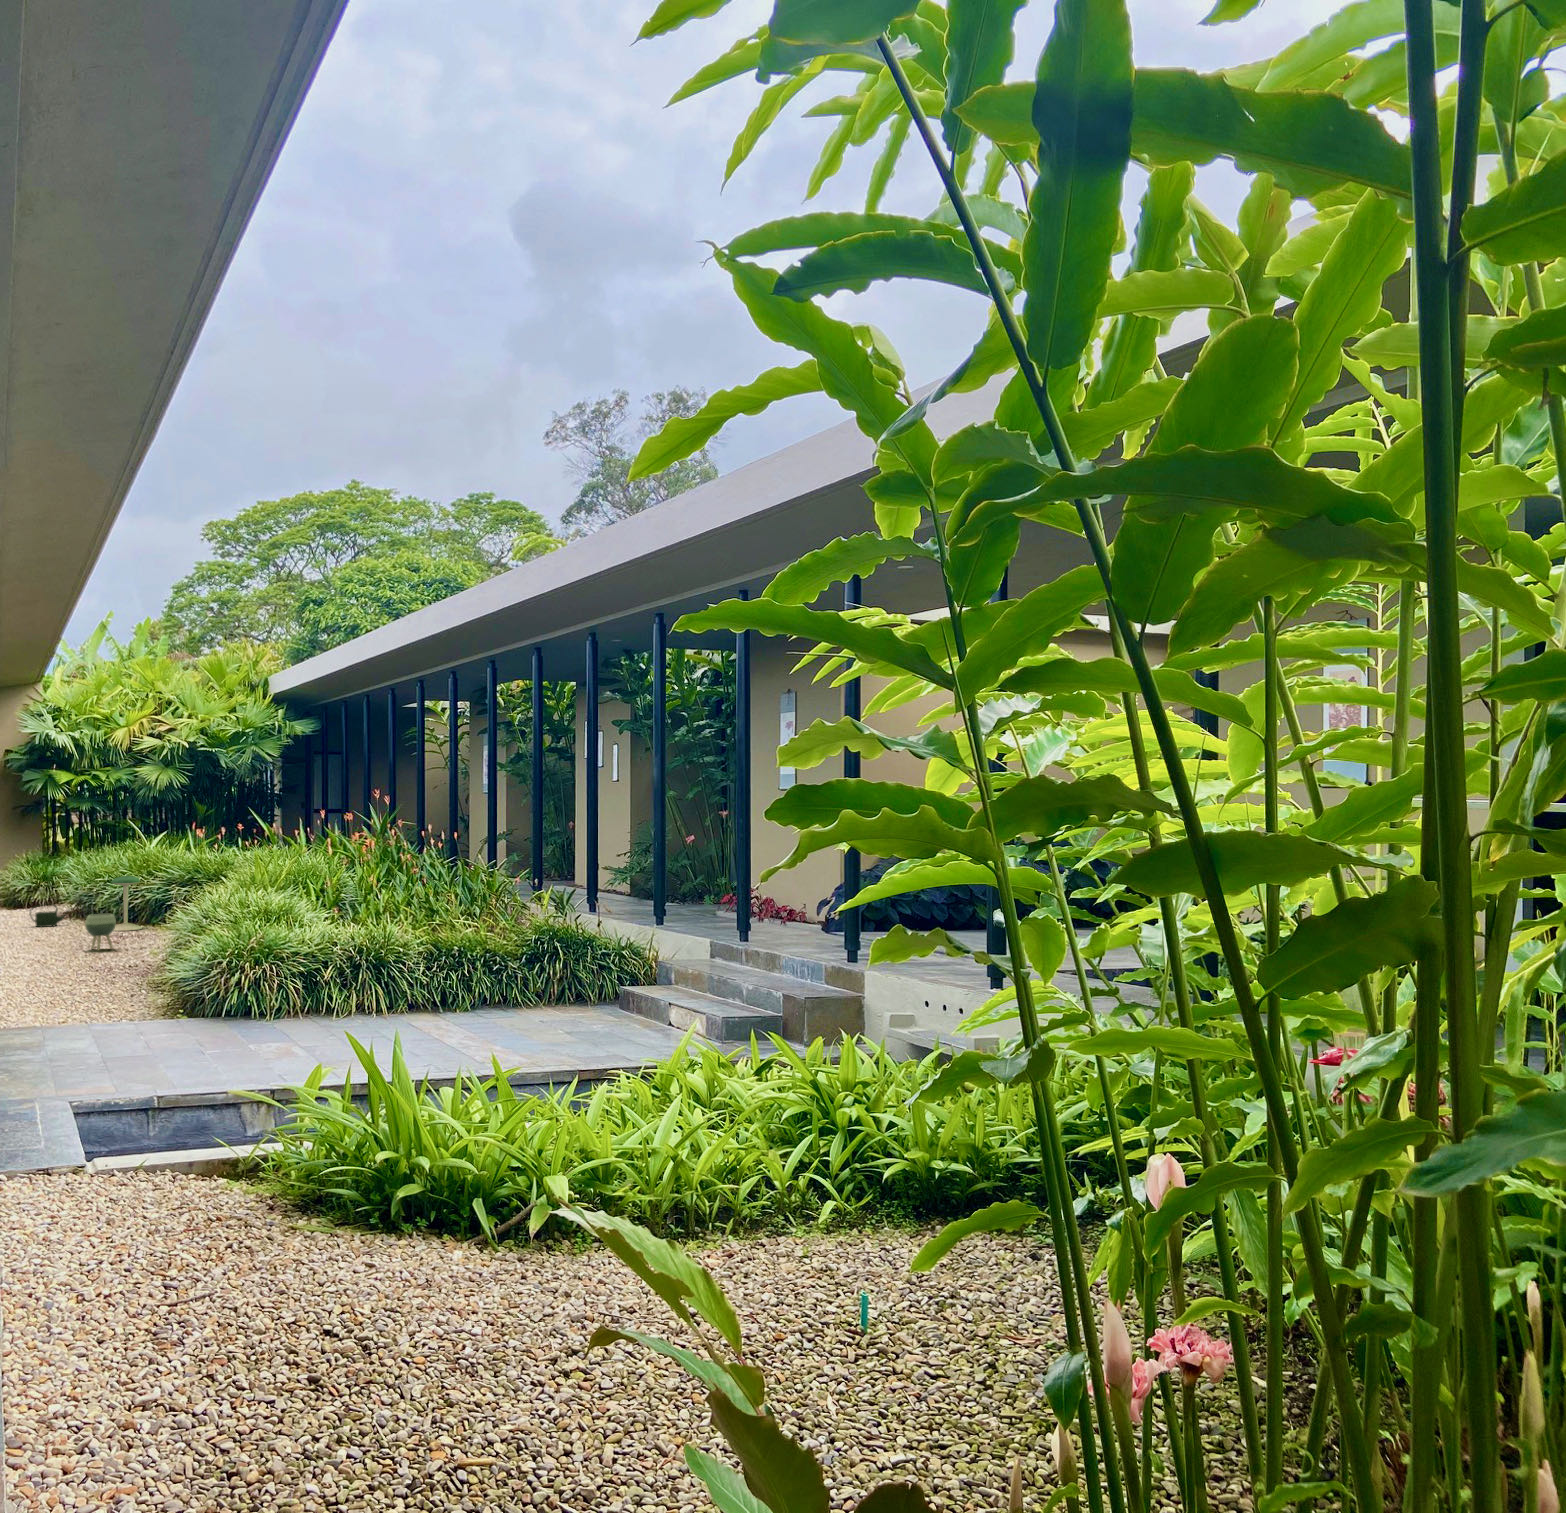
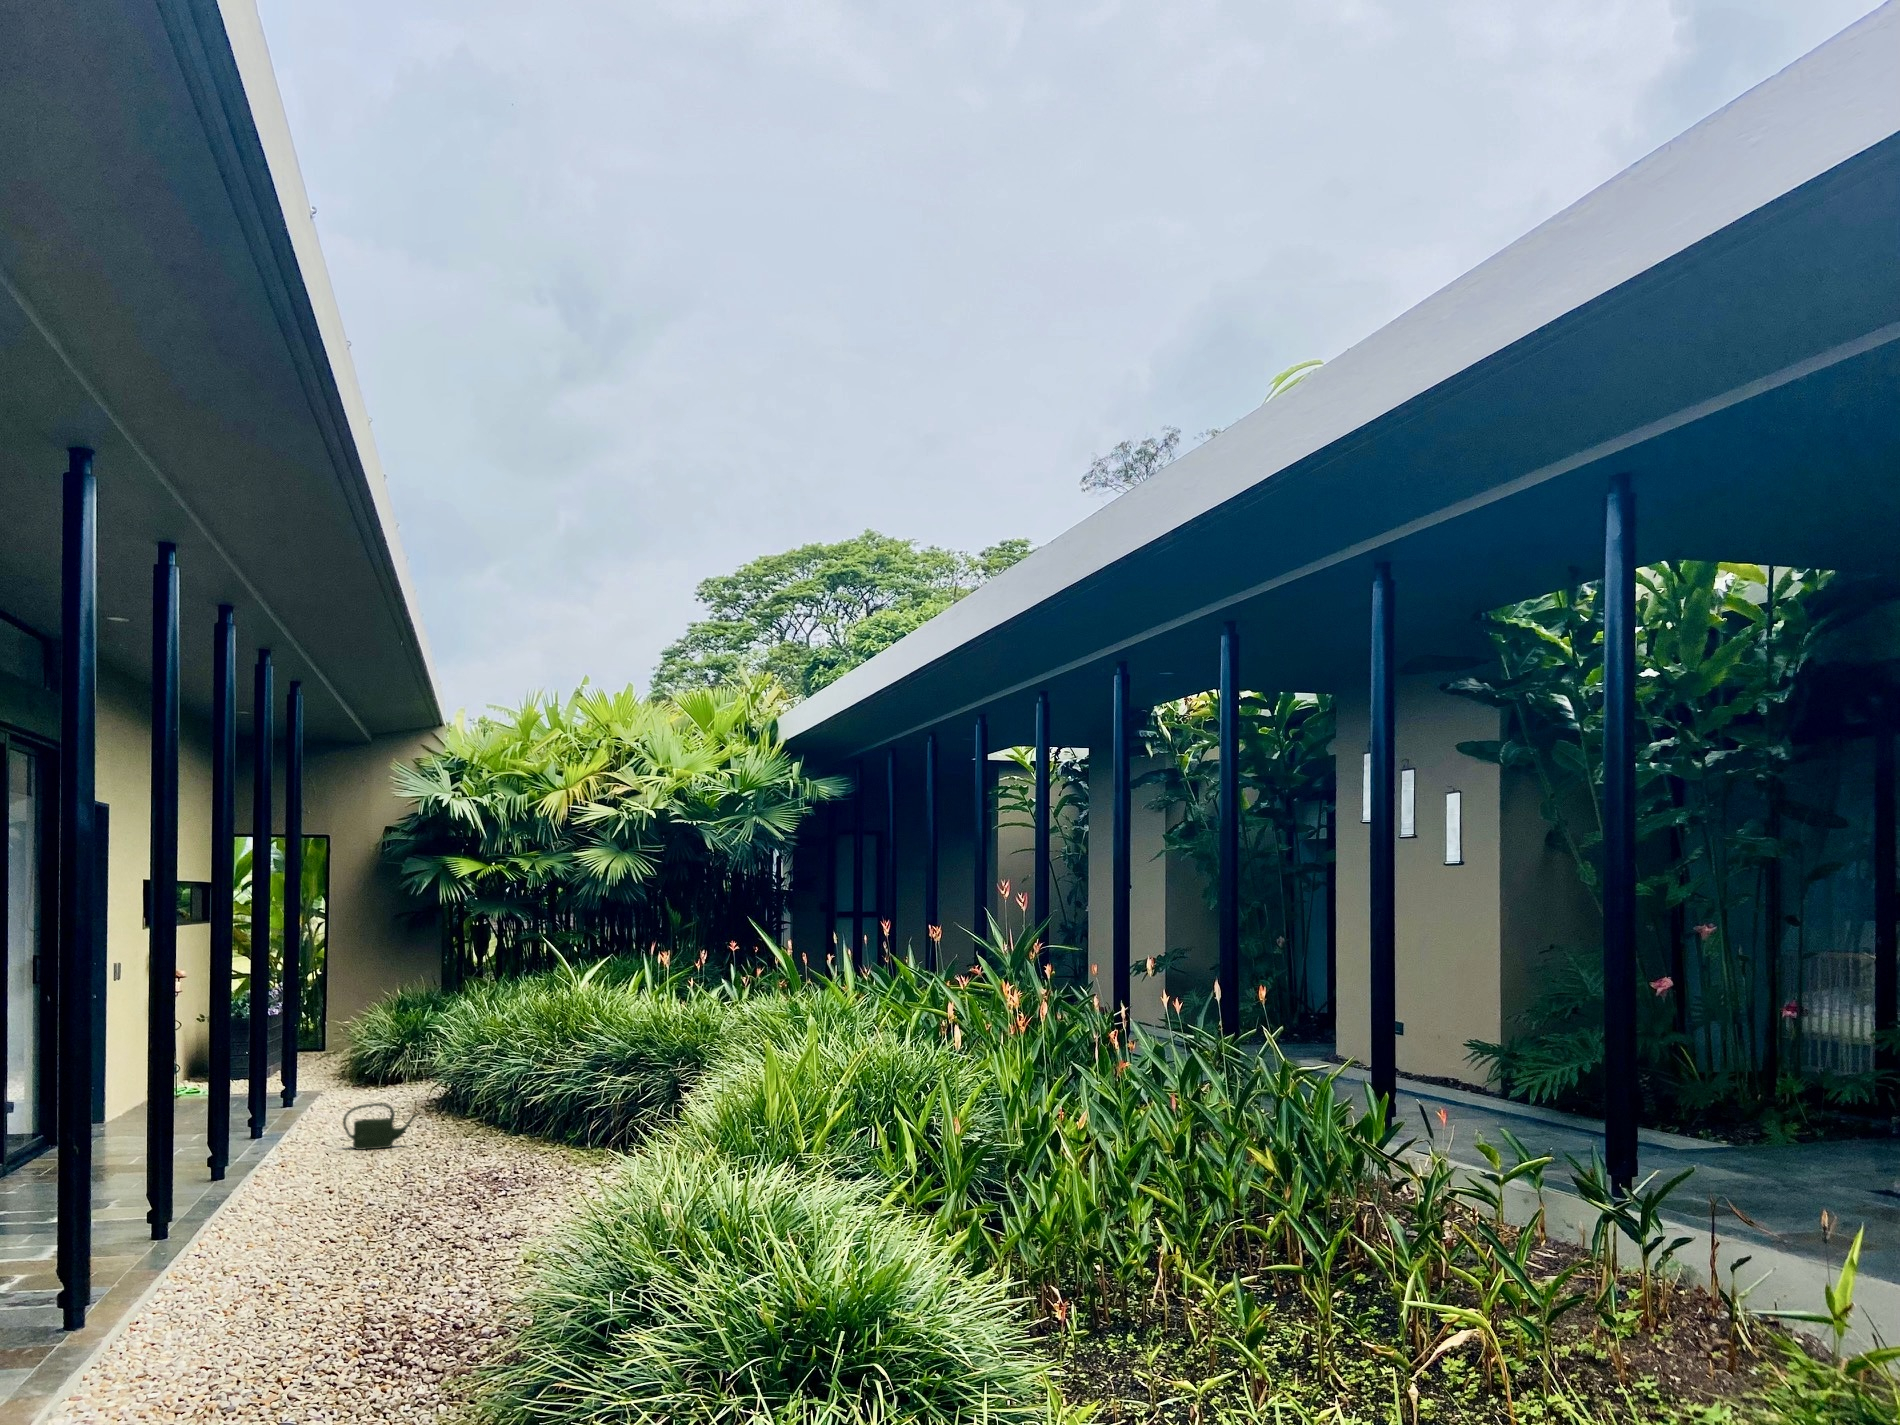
stool: present [112,876,142,931] -> none [476,1055,538,1169]
planter: present [85,914,116,950] -> none [393,1153,457,1242]

